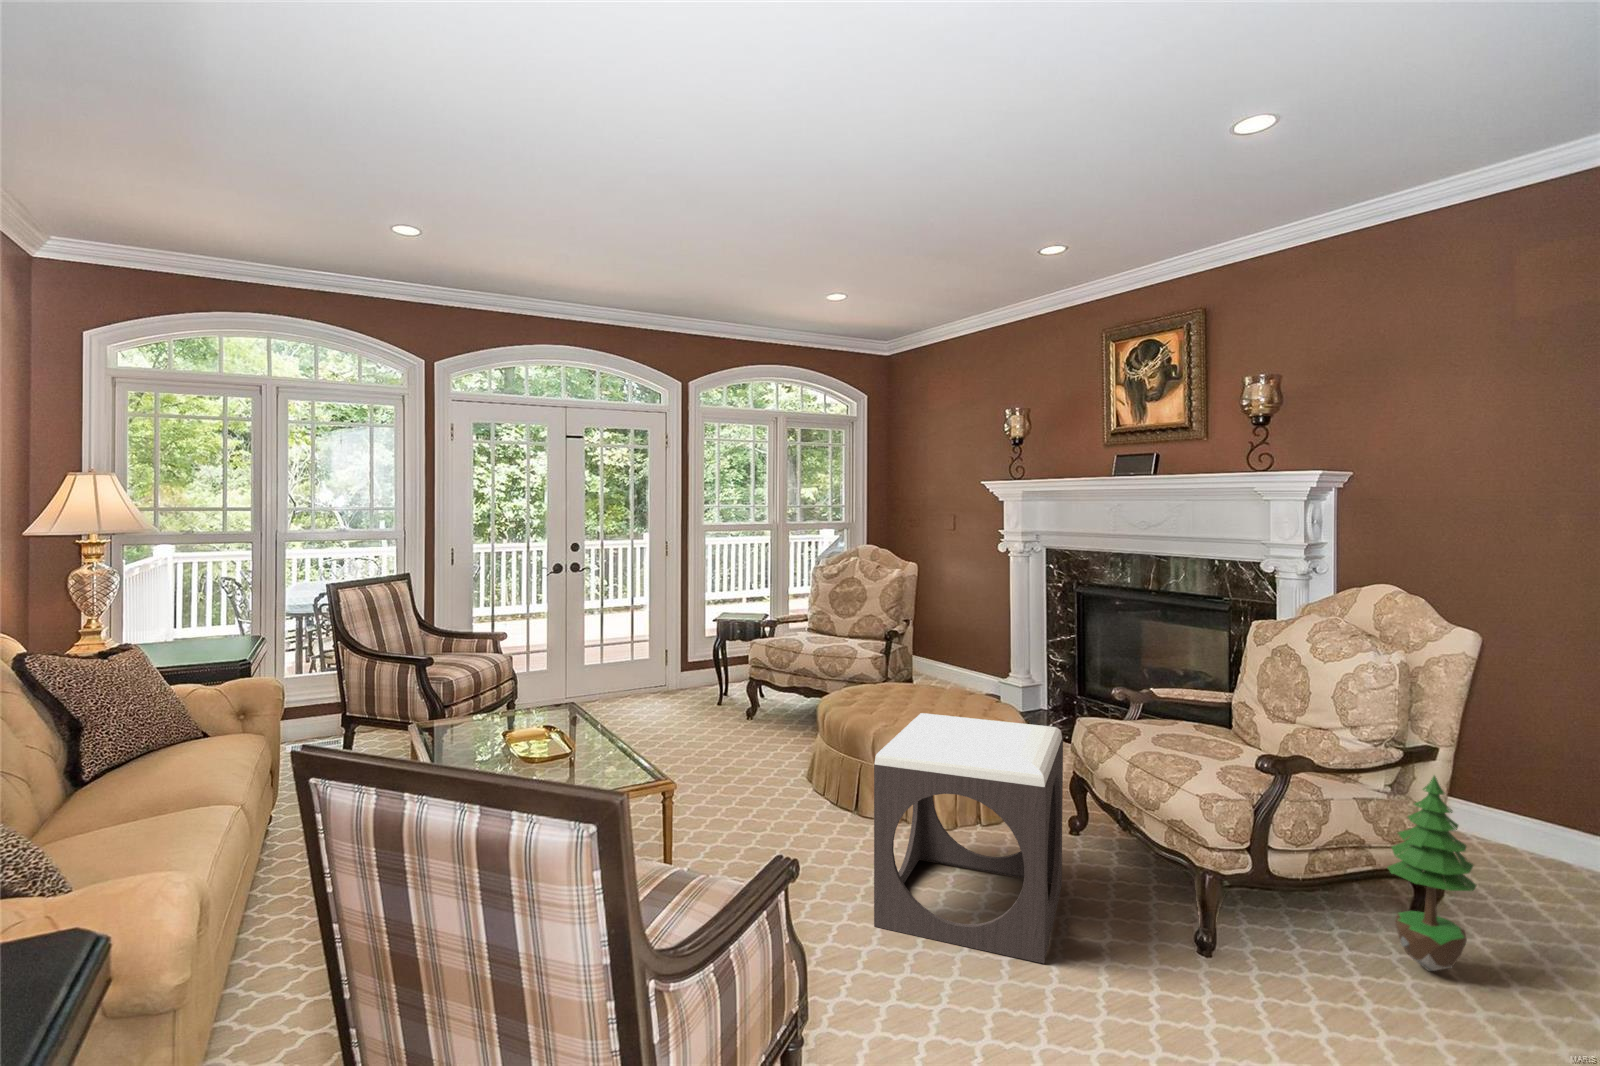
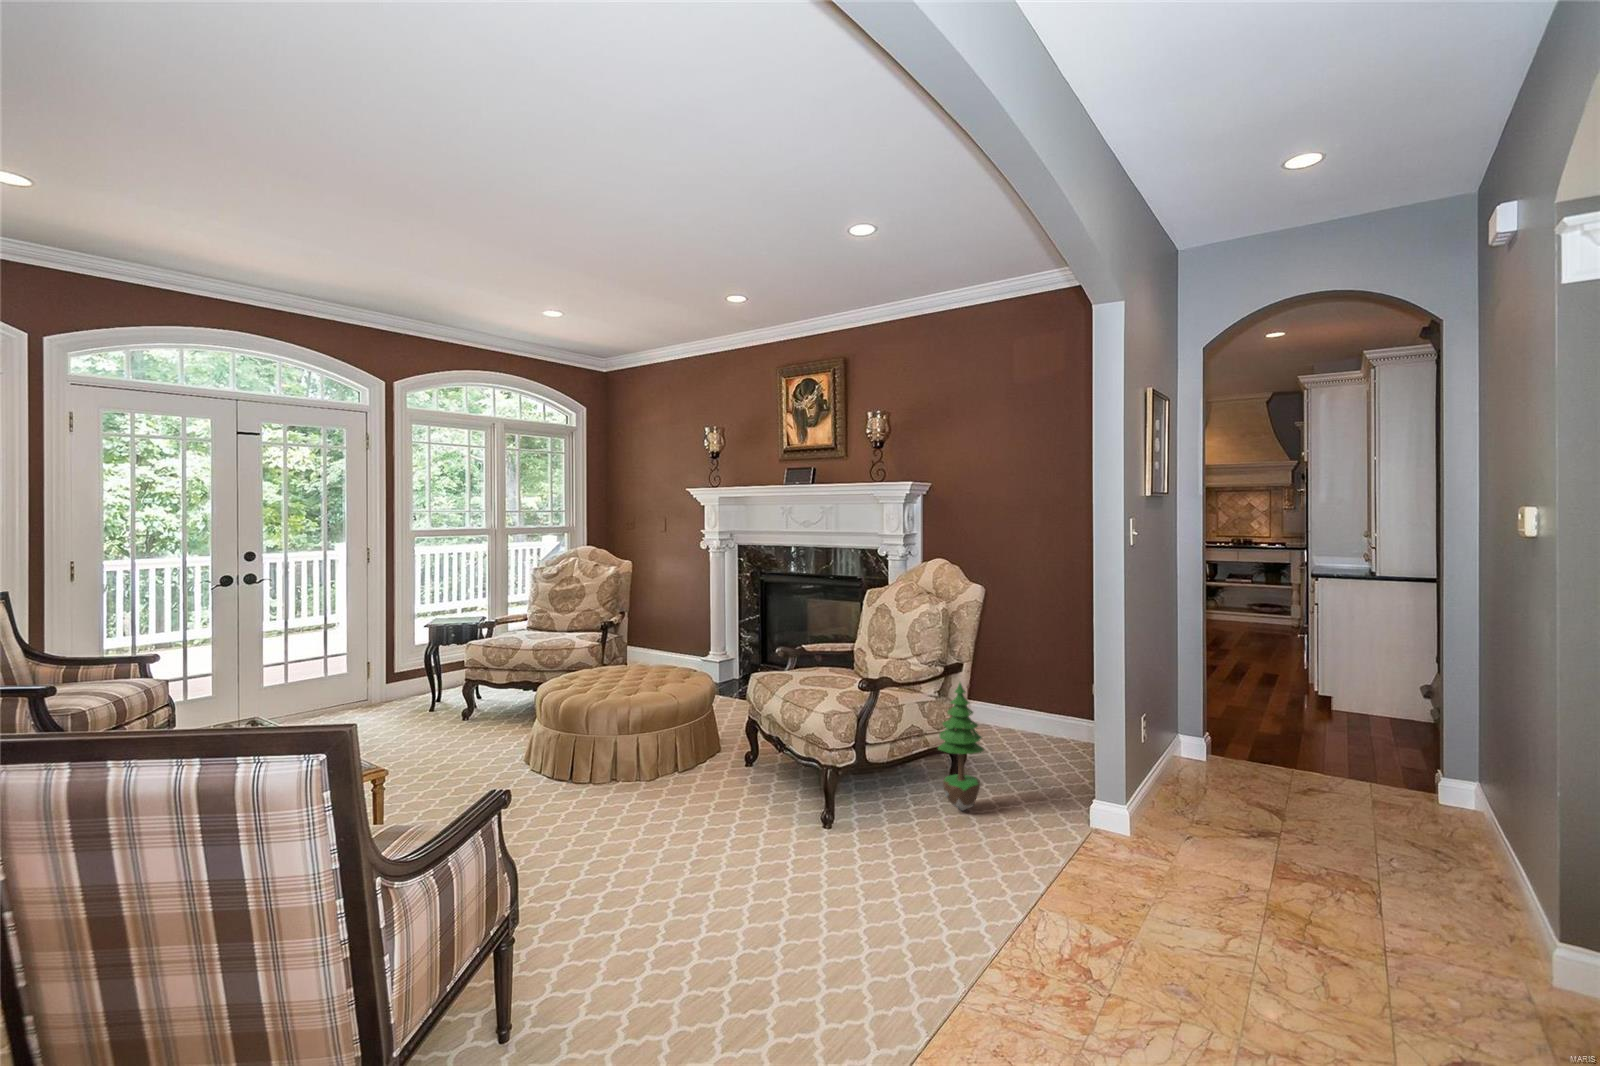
footstool: present [874,713,1063,964] -> none [581,678,735,848]

